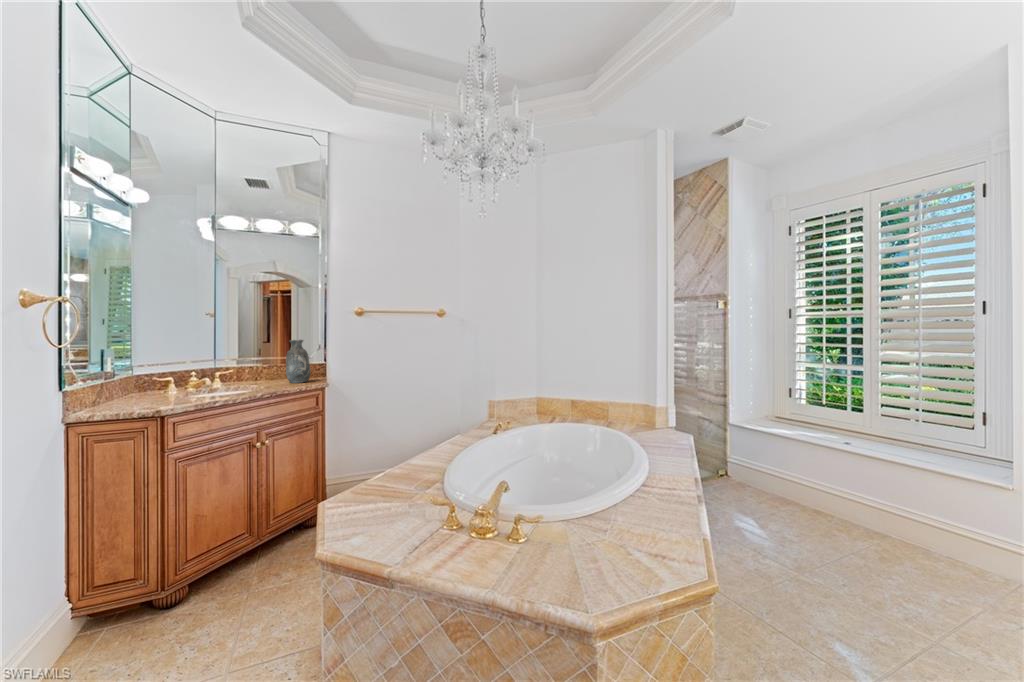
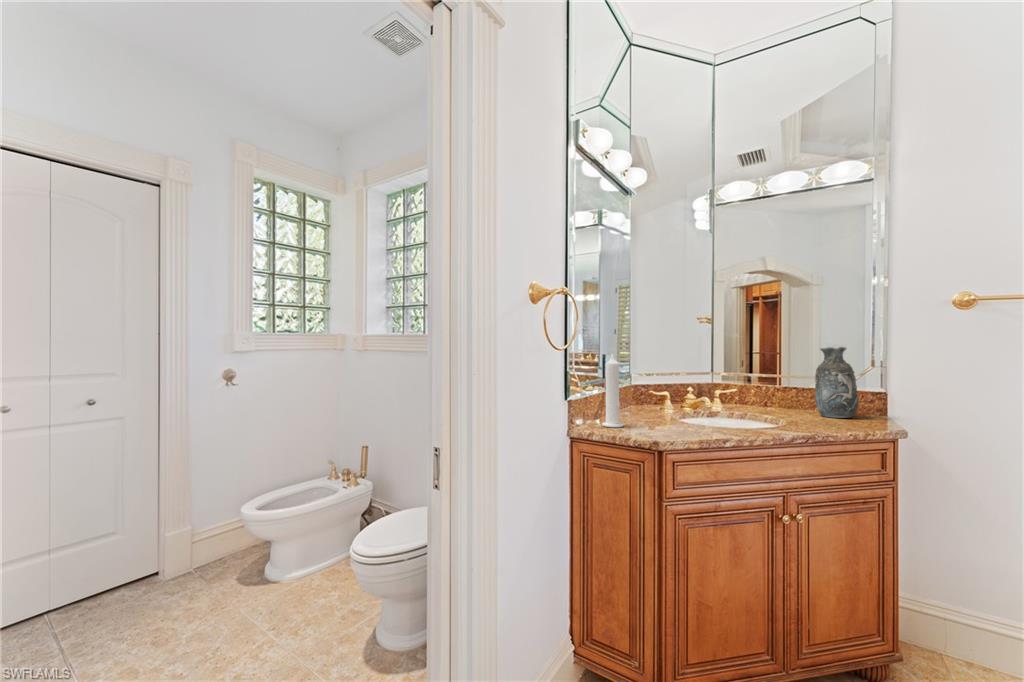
candle: none [104,349,126,408] -> present [602,354,623,427]

